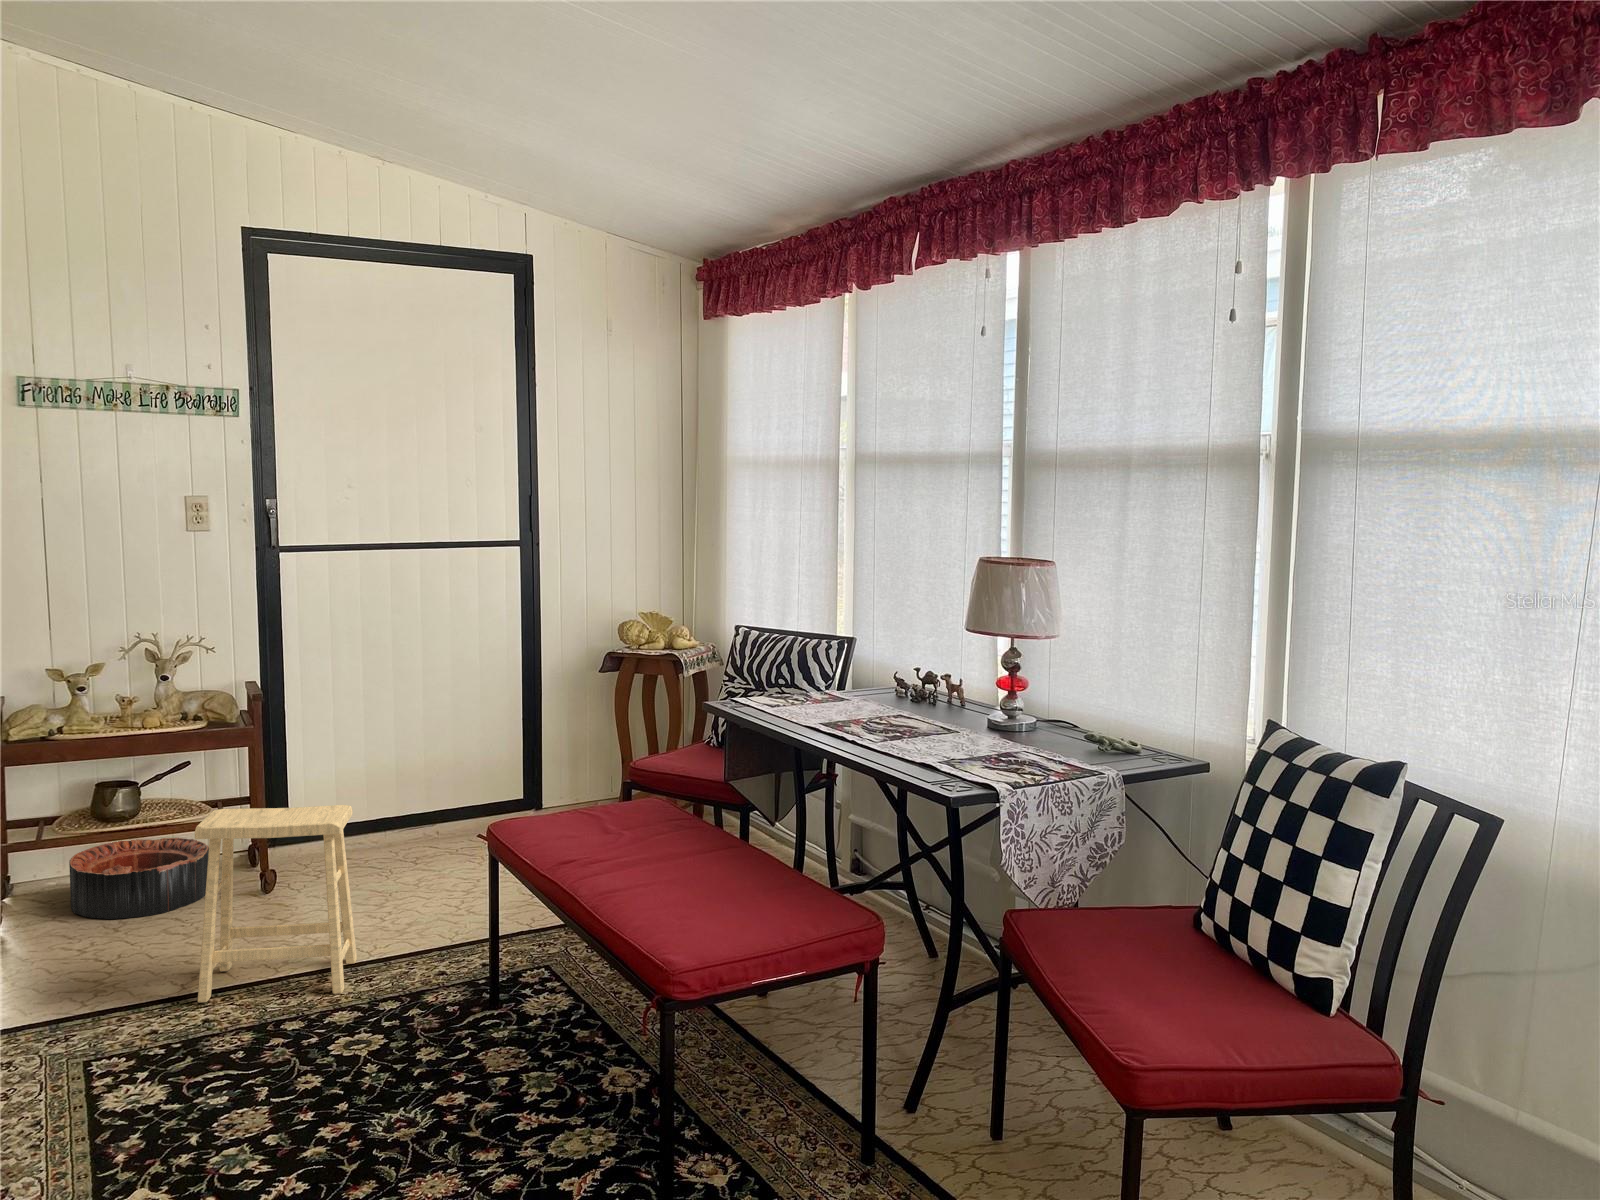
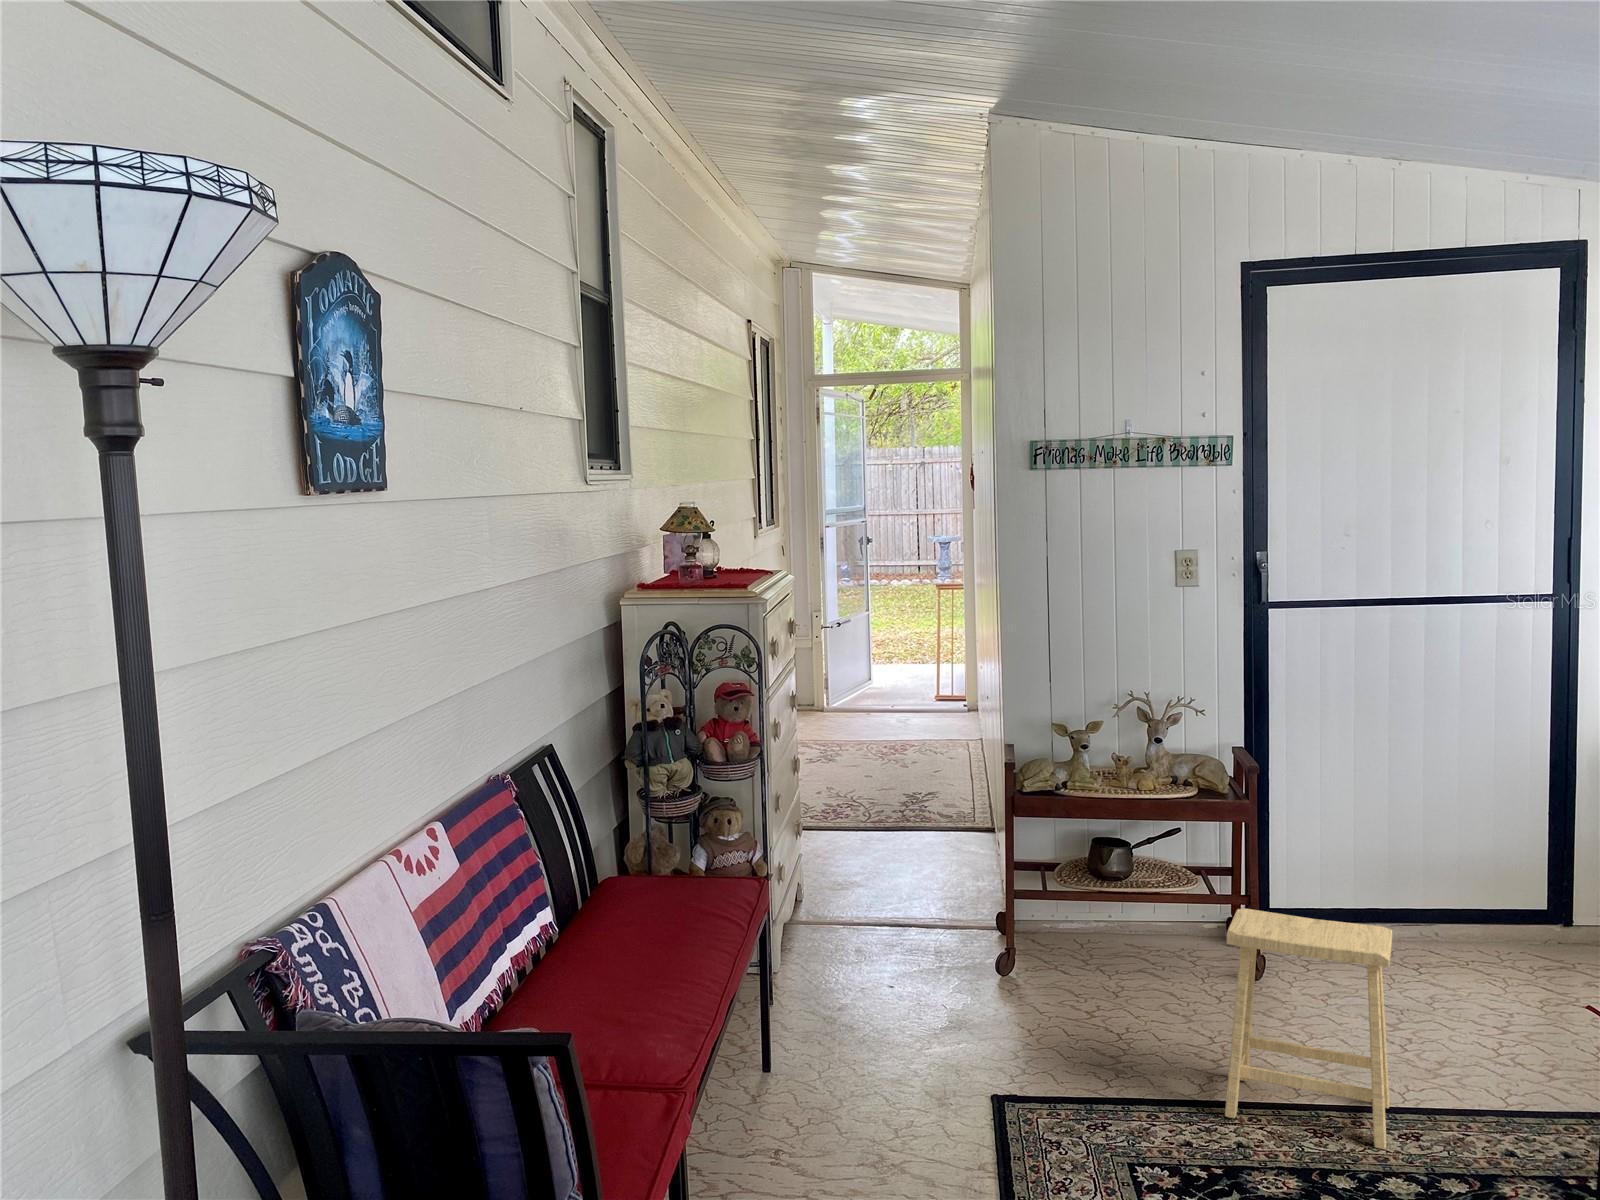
basket: present [69,838,209,919] -> none [1070,896,1197,986]

